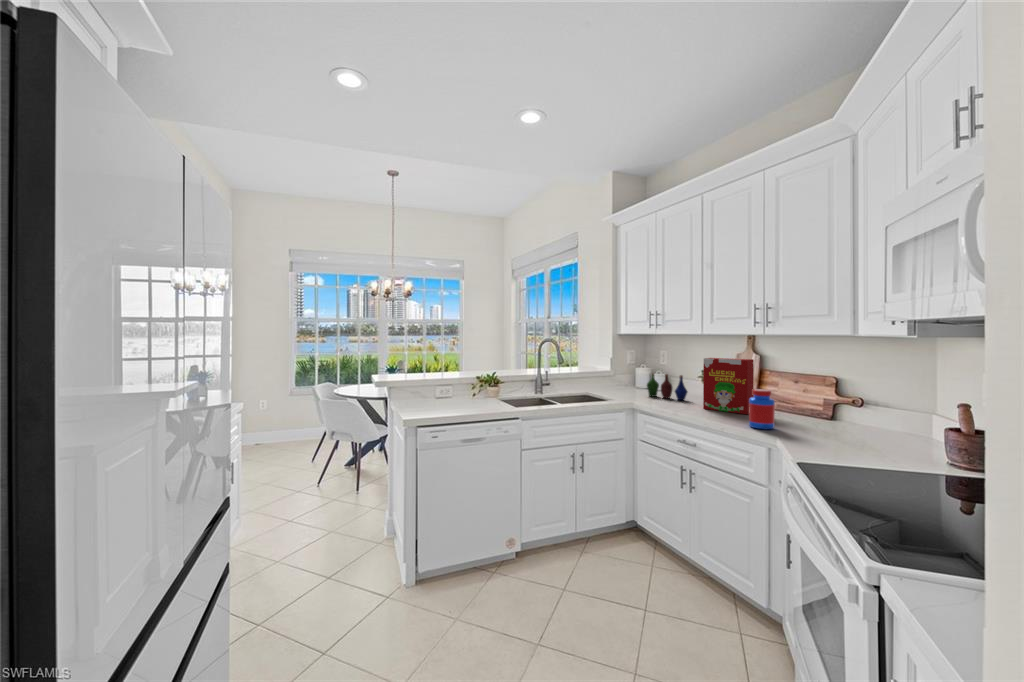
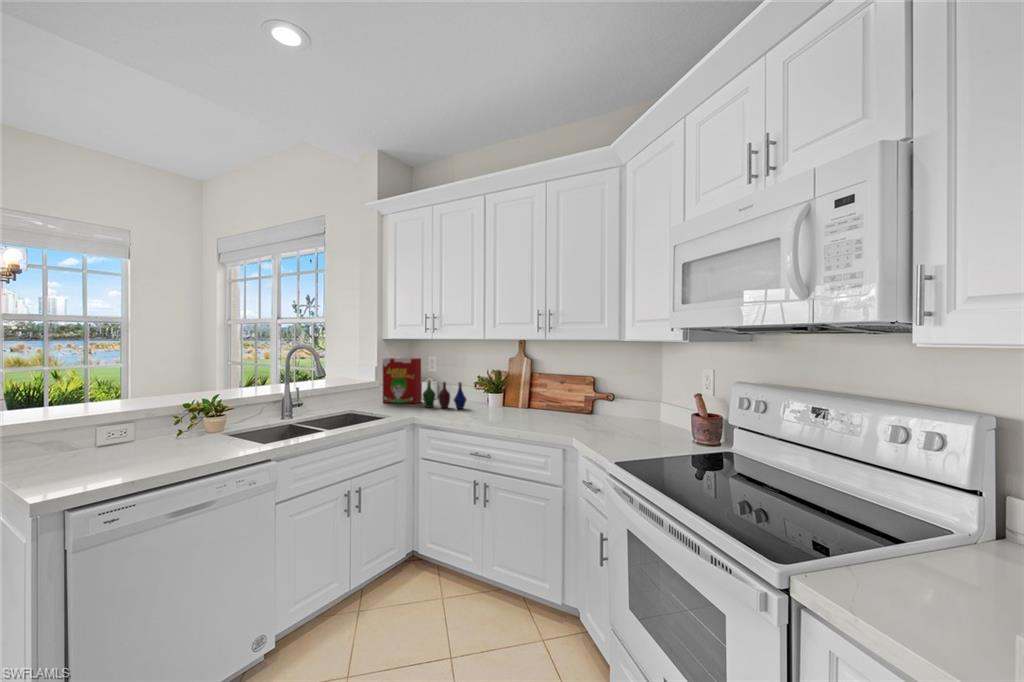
cereal box: present [703,358,754,414] -> present [383,358,421,403]
jar: present [749,389,775,429] -> none [541,393,563,432]

